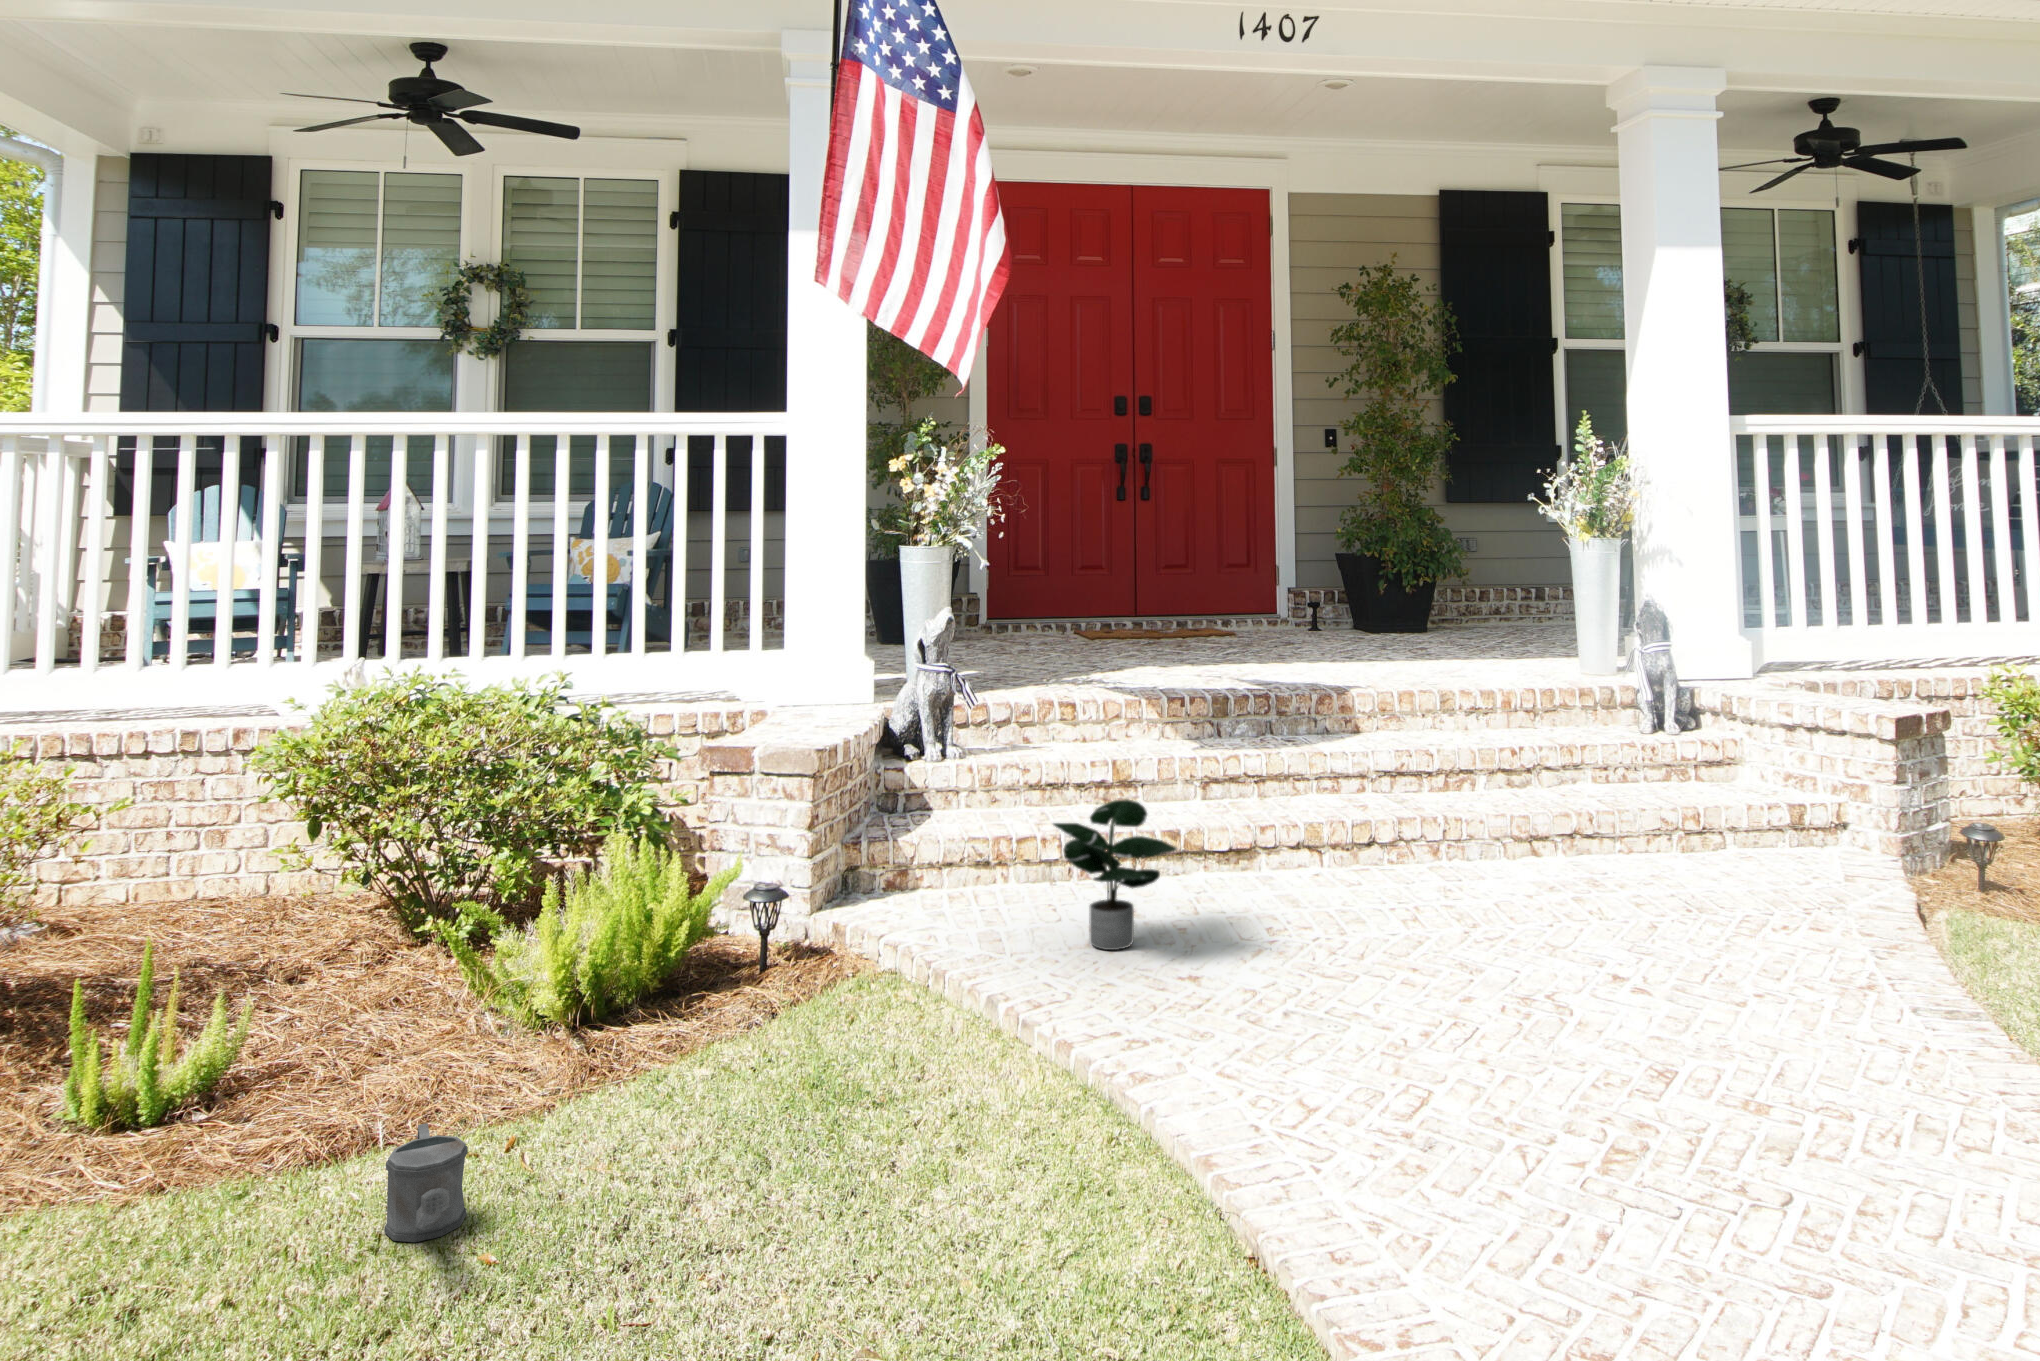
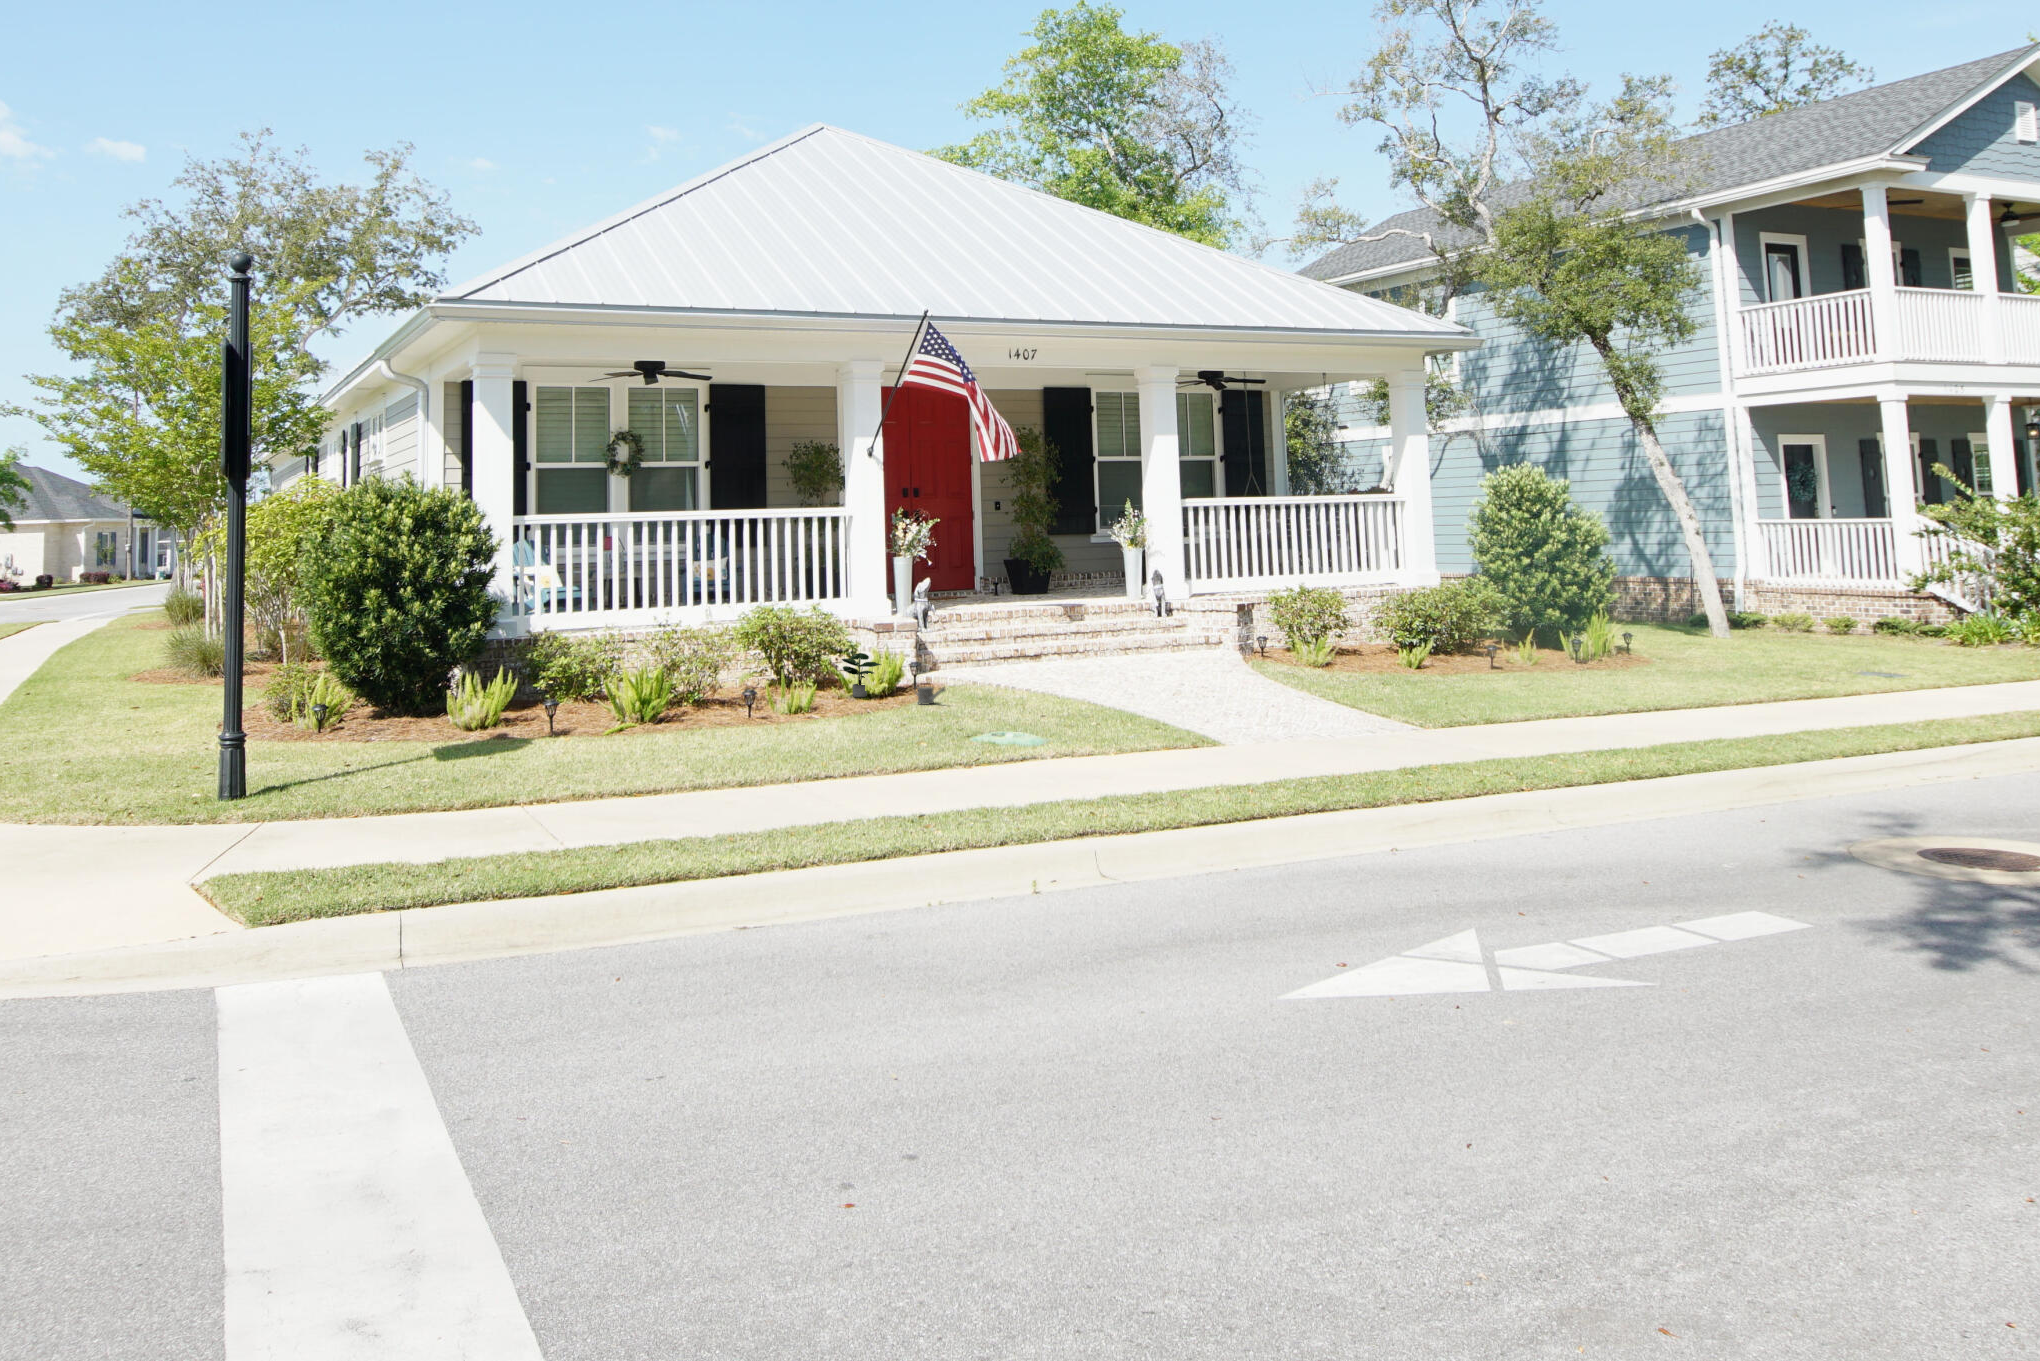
potted plant: present [1053,799,1177,950] -> present [842,653,881,697]

